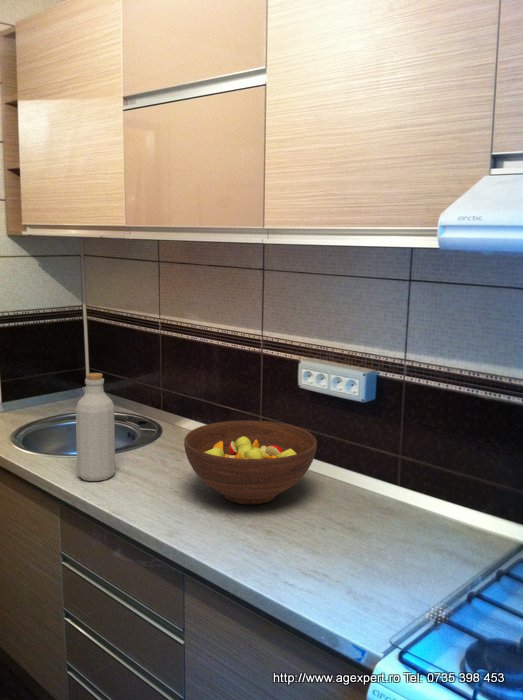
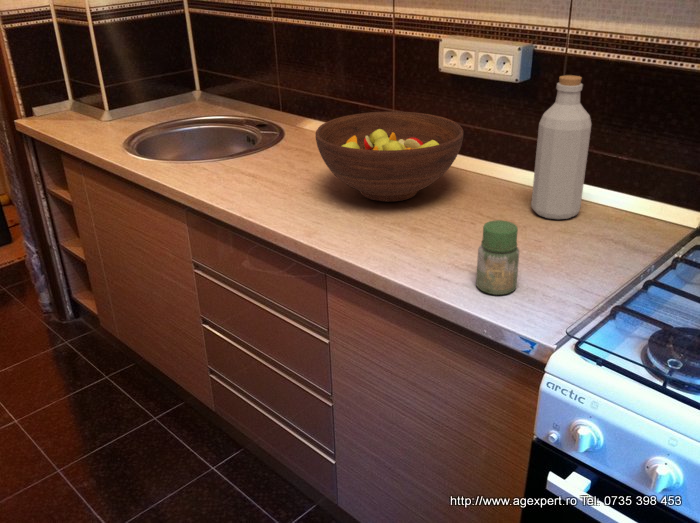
bottle: present [76,373,115,481] -> present [531,75,591,219]
jar: none [317,530,356,601] -> present [476,220,519,295]

